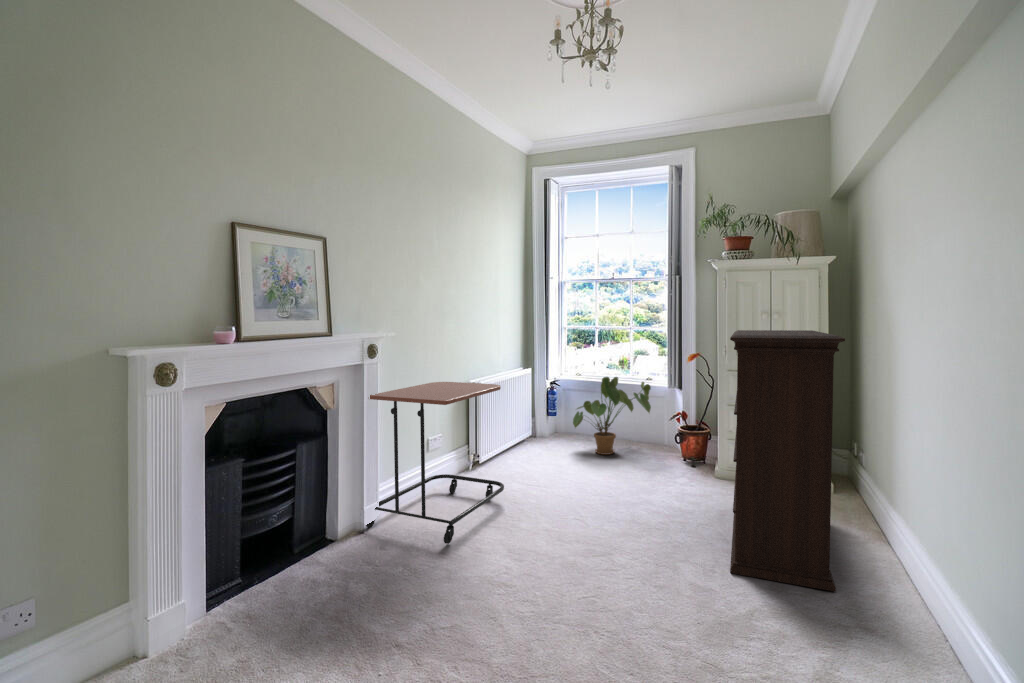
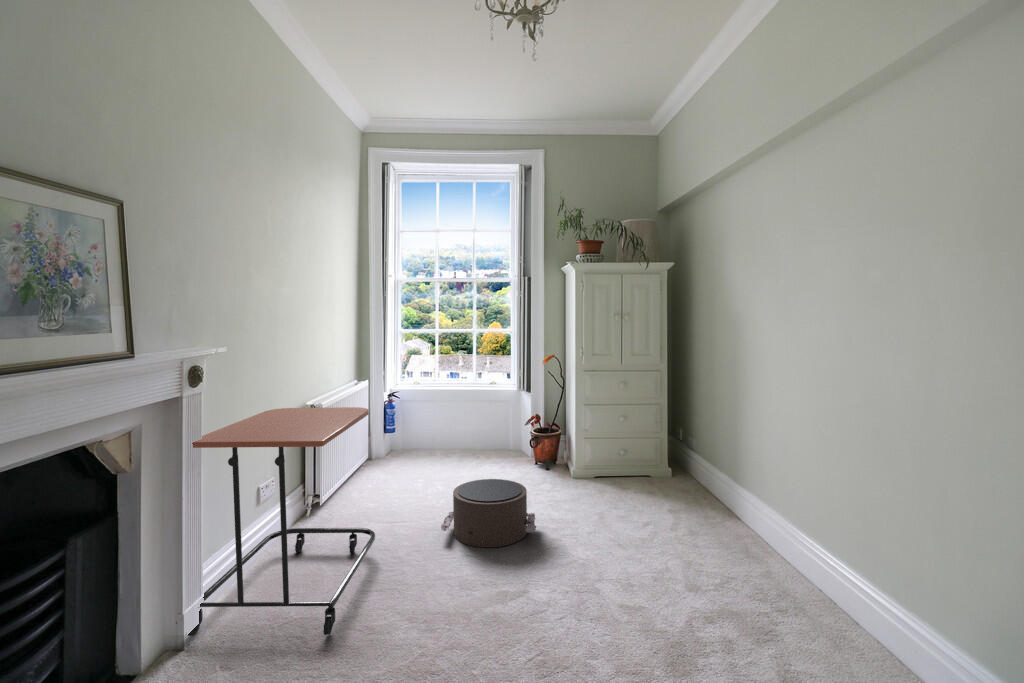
bookshelf: present [730,330,845,591] -> none [608,334,760,592]
house plant: present [573,377,651,455] -> none [420,384,506,471]
pouf: none [559,458,647,515] -> present [441,479,536,547]

